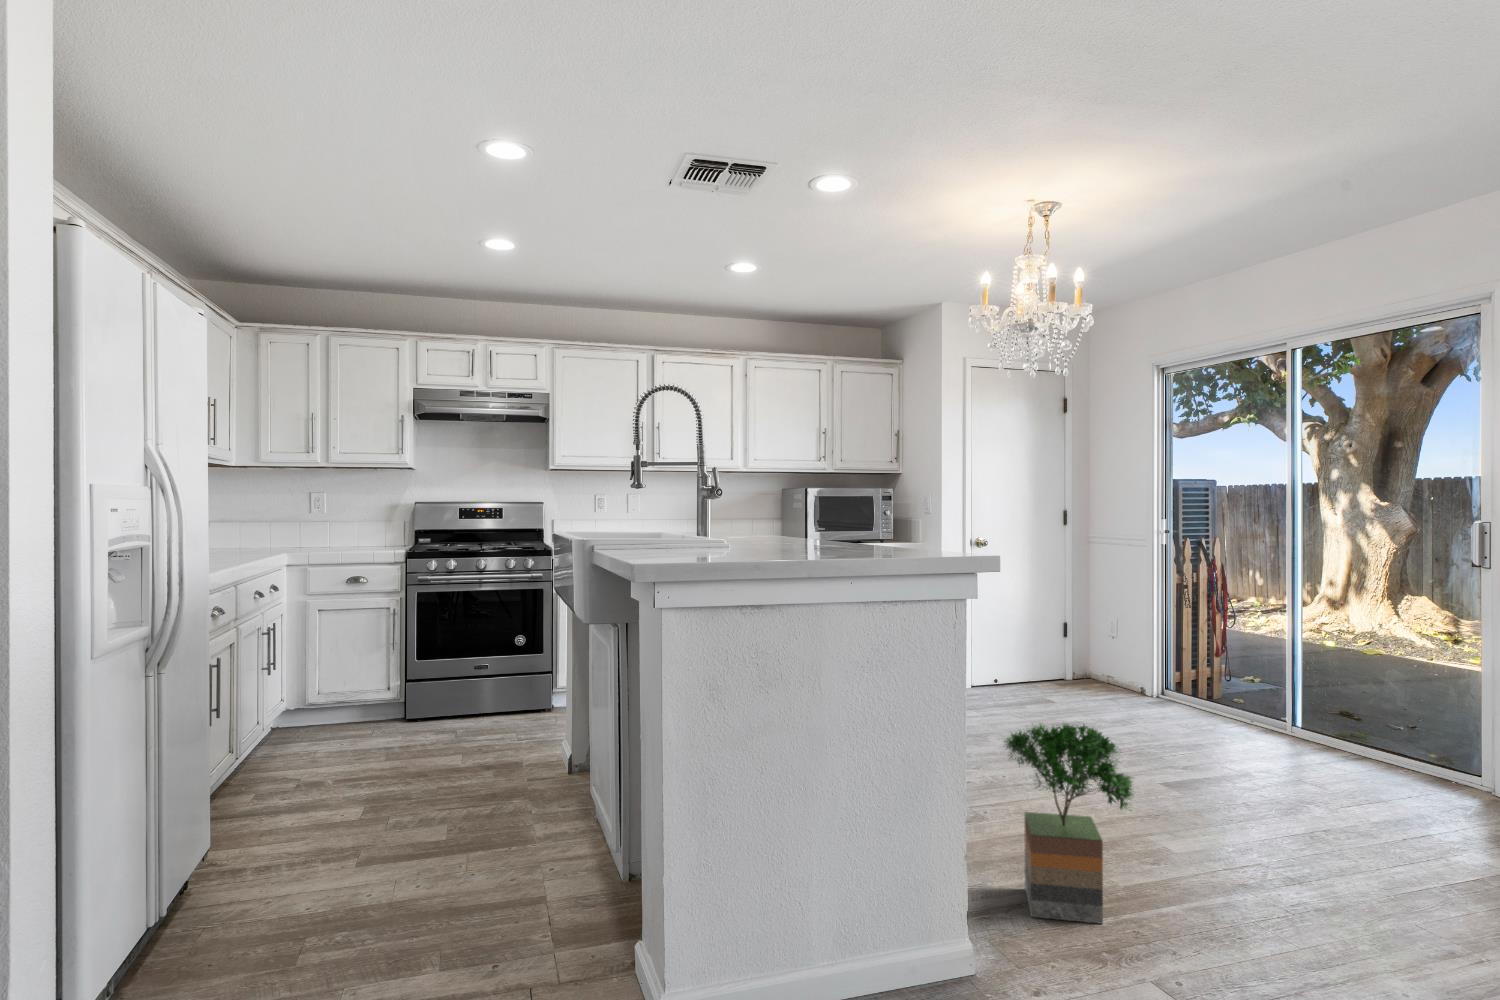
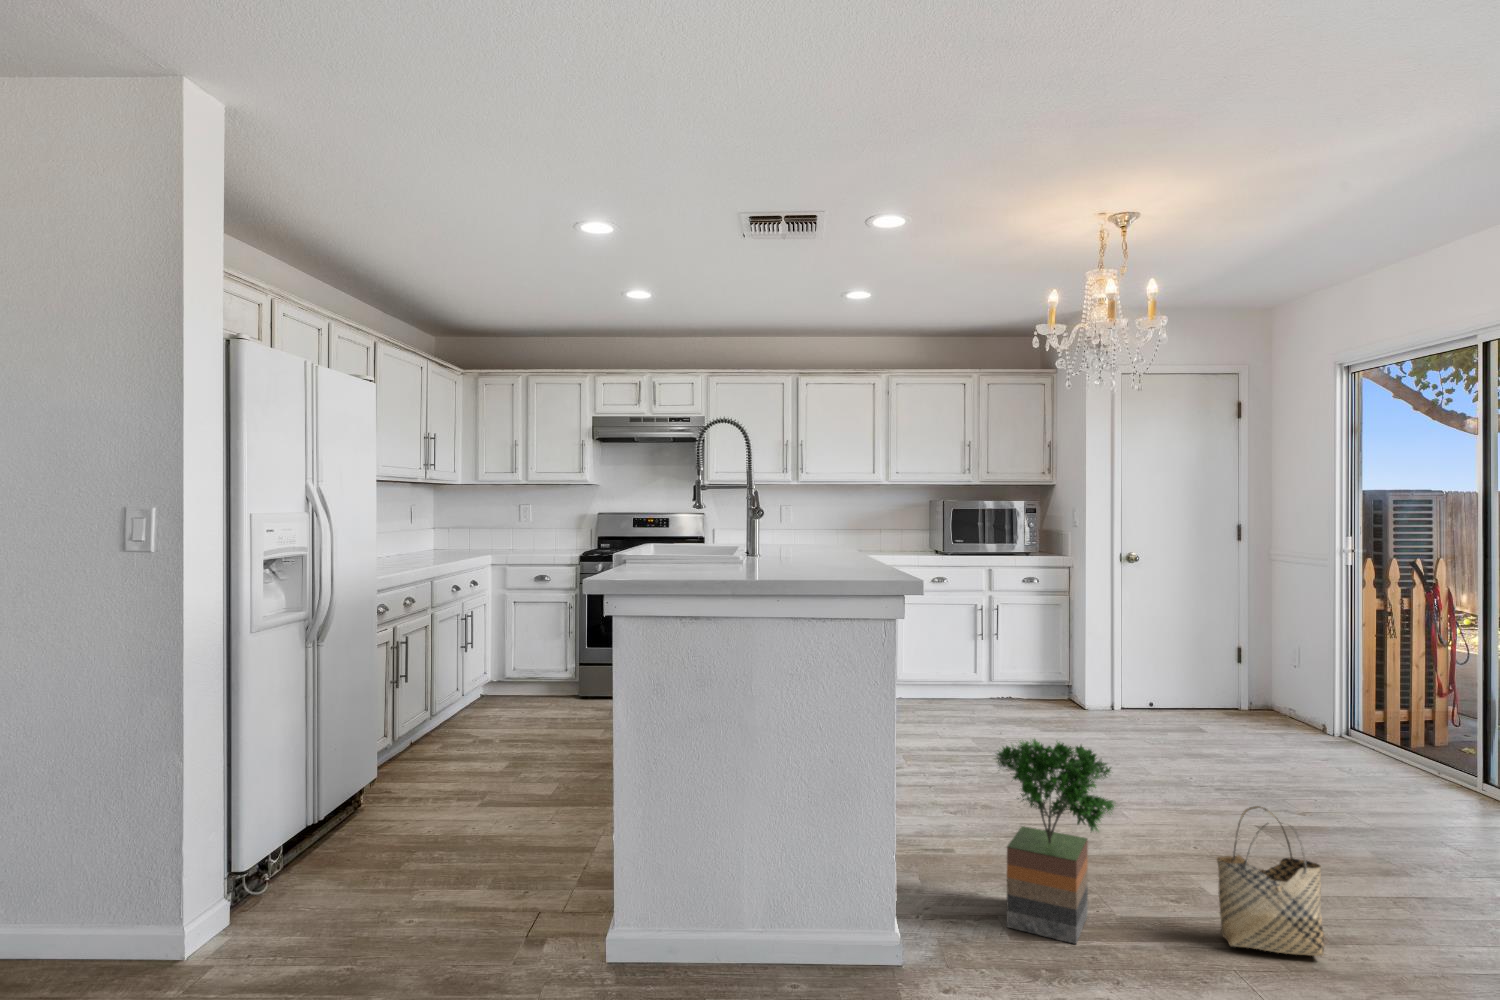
woven basket: none [1210,768,1303,903] -> present [1216,806,1325,956]

